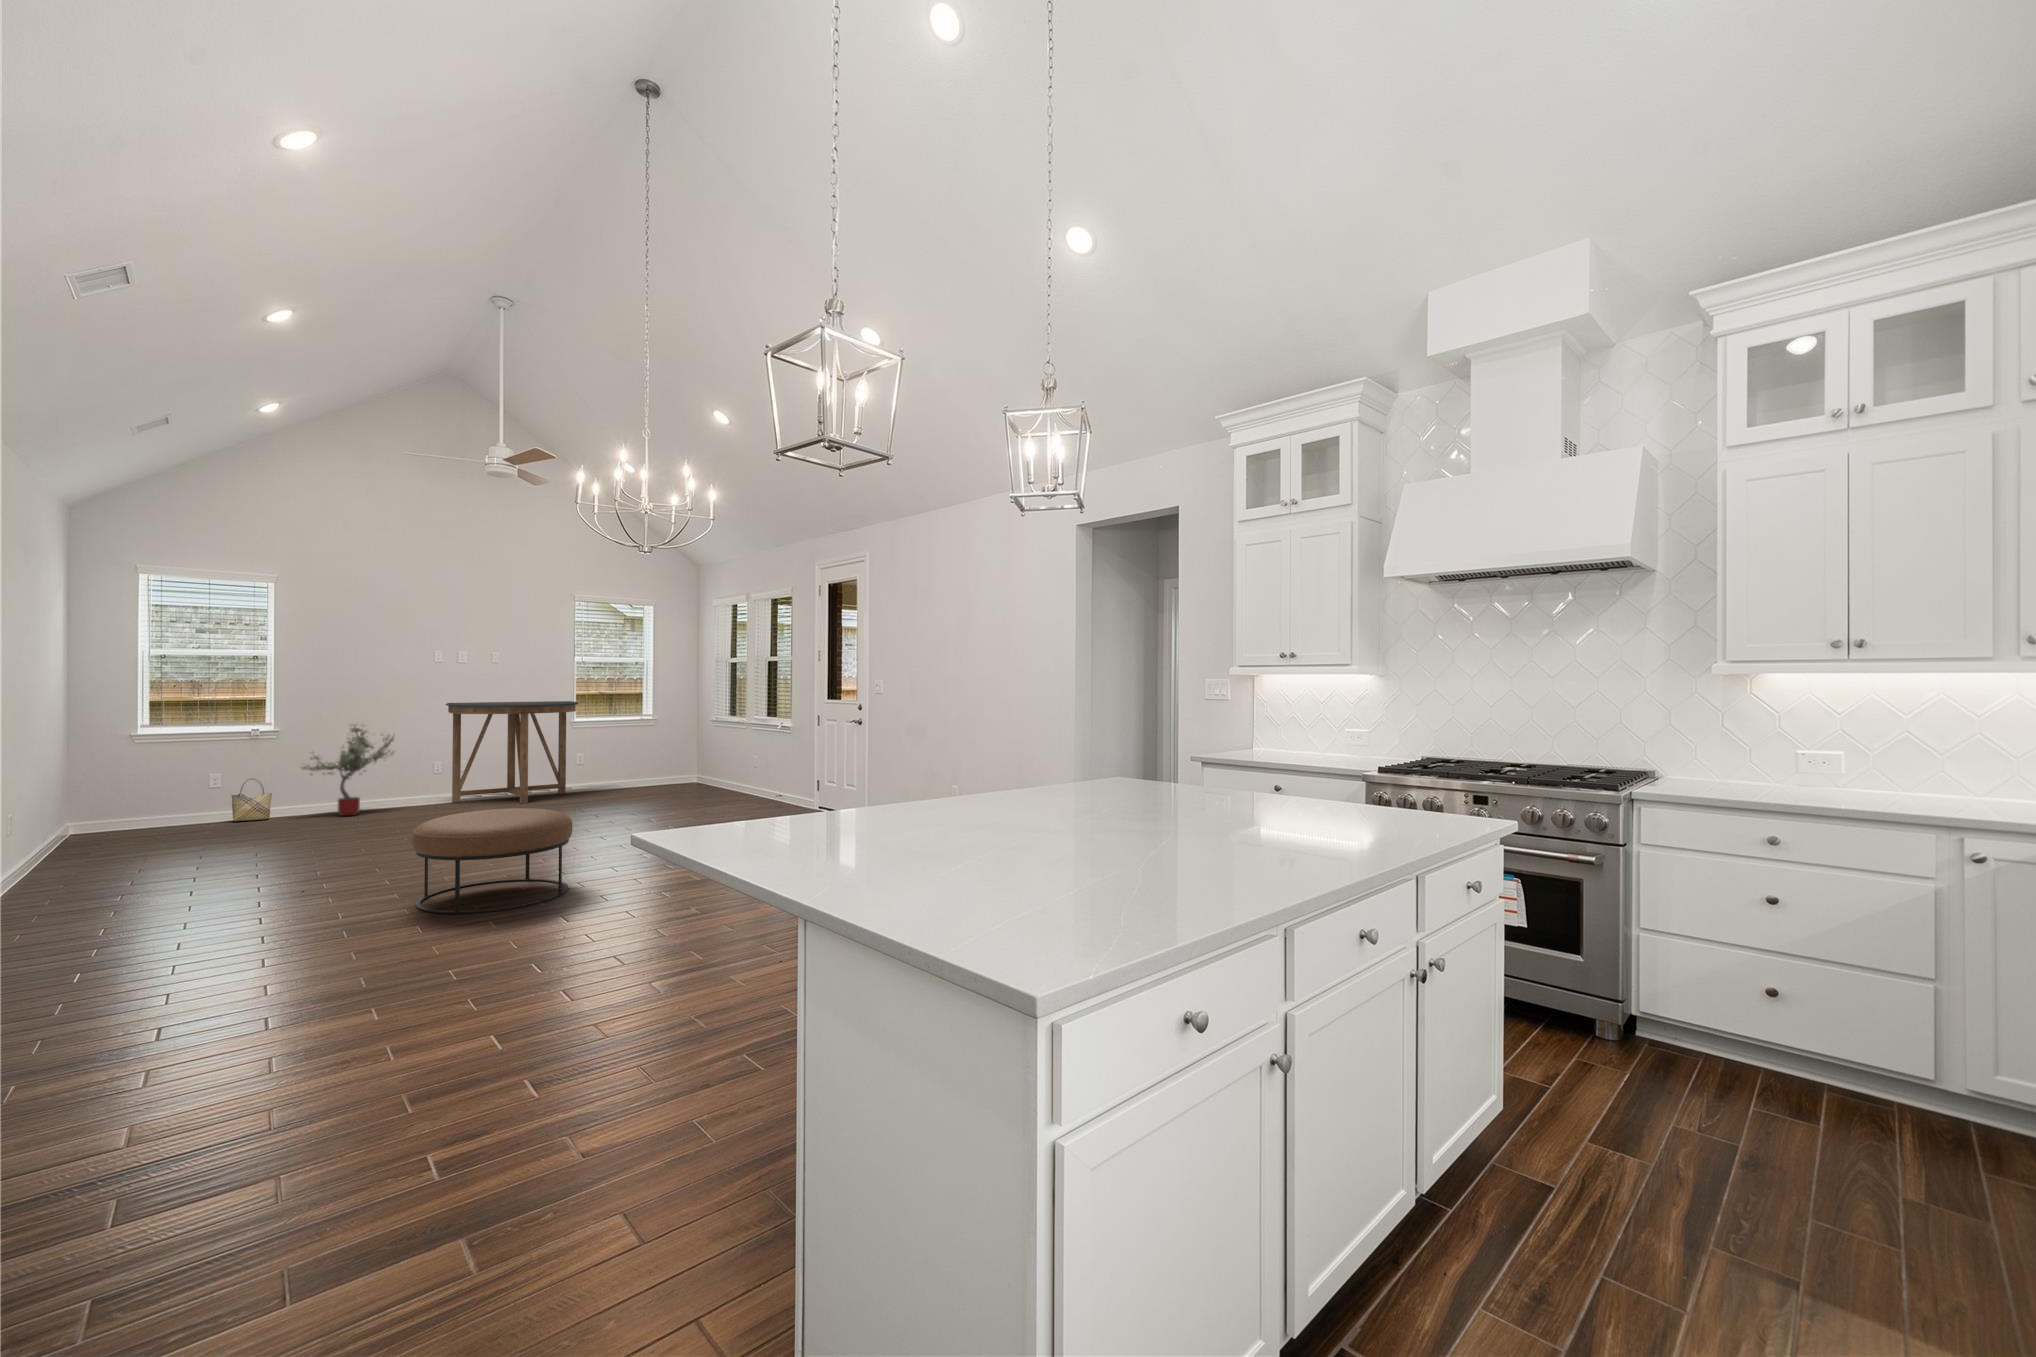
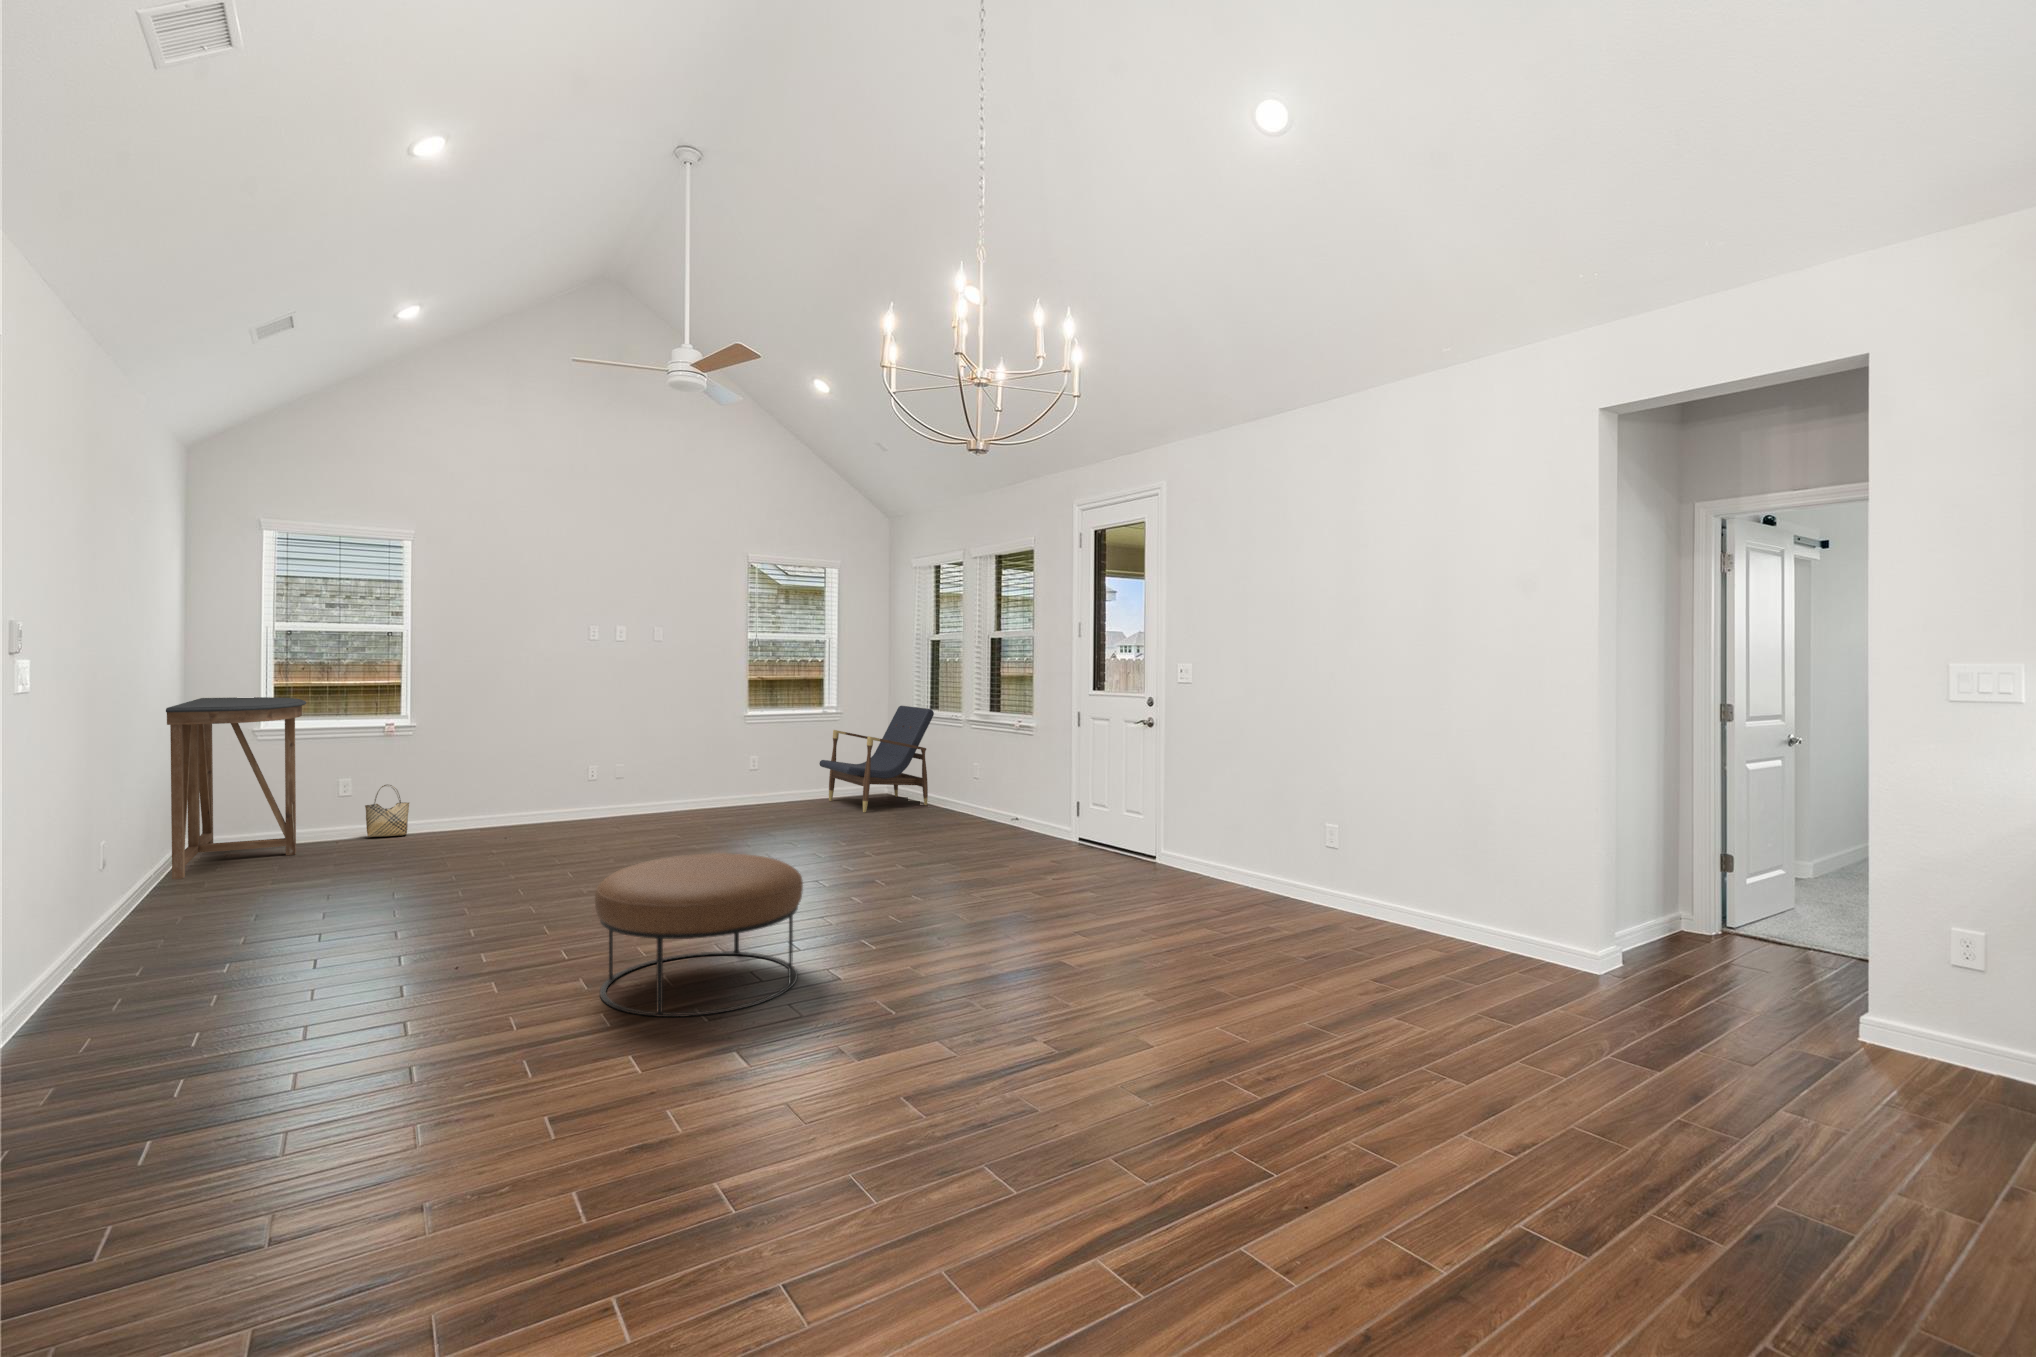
console table: present [446,701,578,803] -> present [166,697,306,879]
lounge chair: none [636,713,729,795] -> present [819,706,934,812]
potted tree: present [302,724,394,816] -> none [439,717,547,834]

